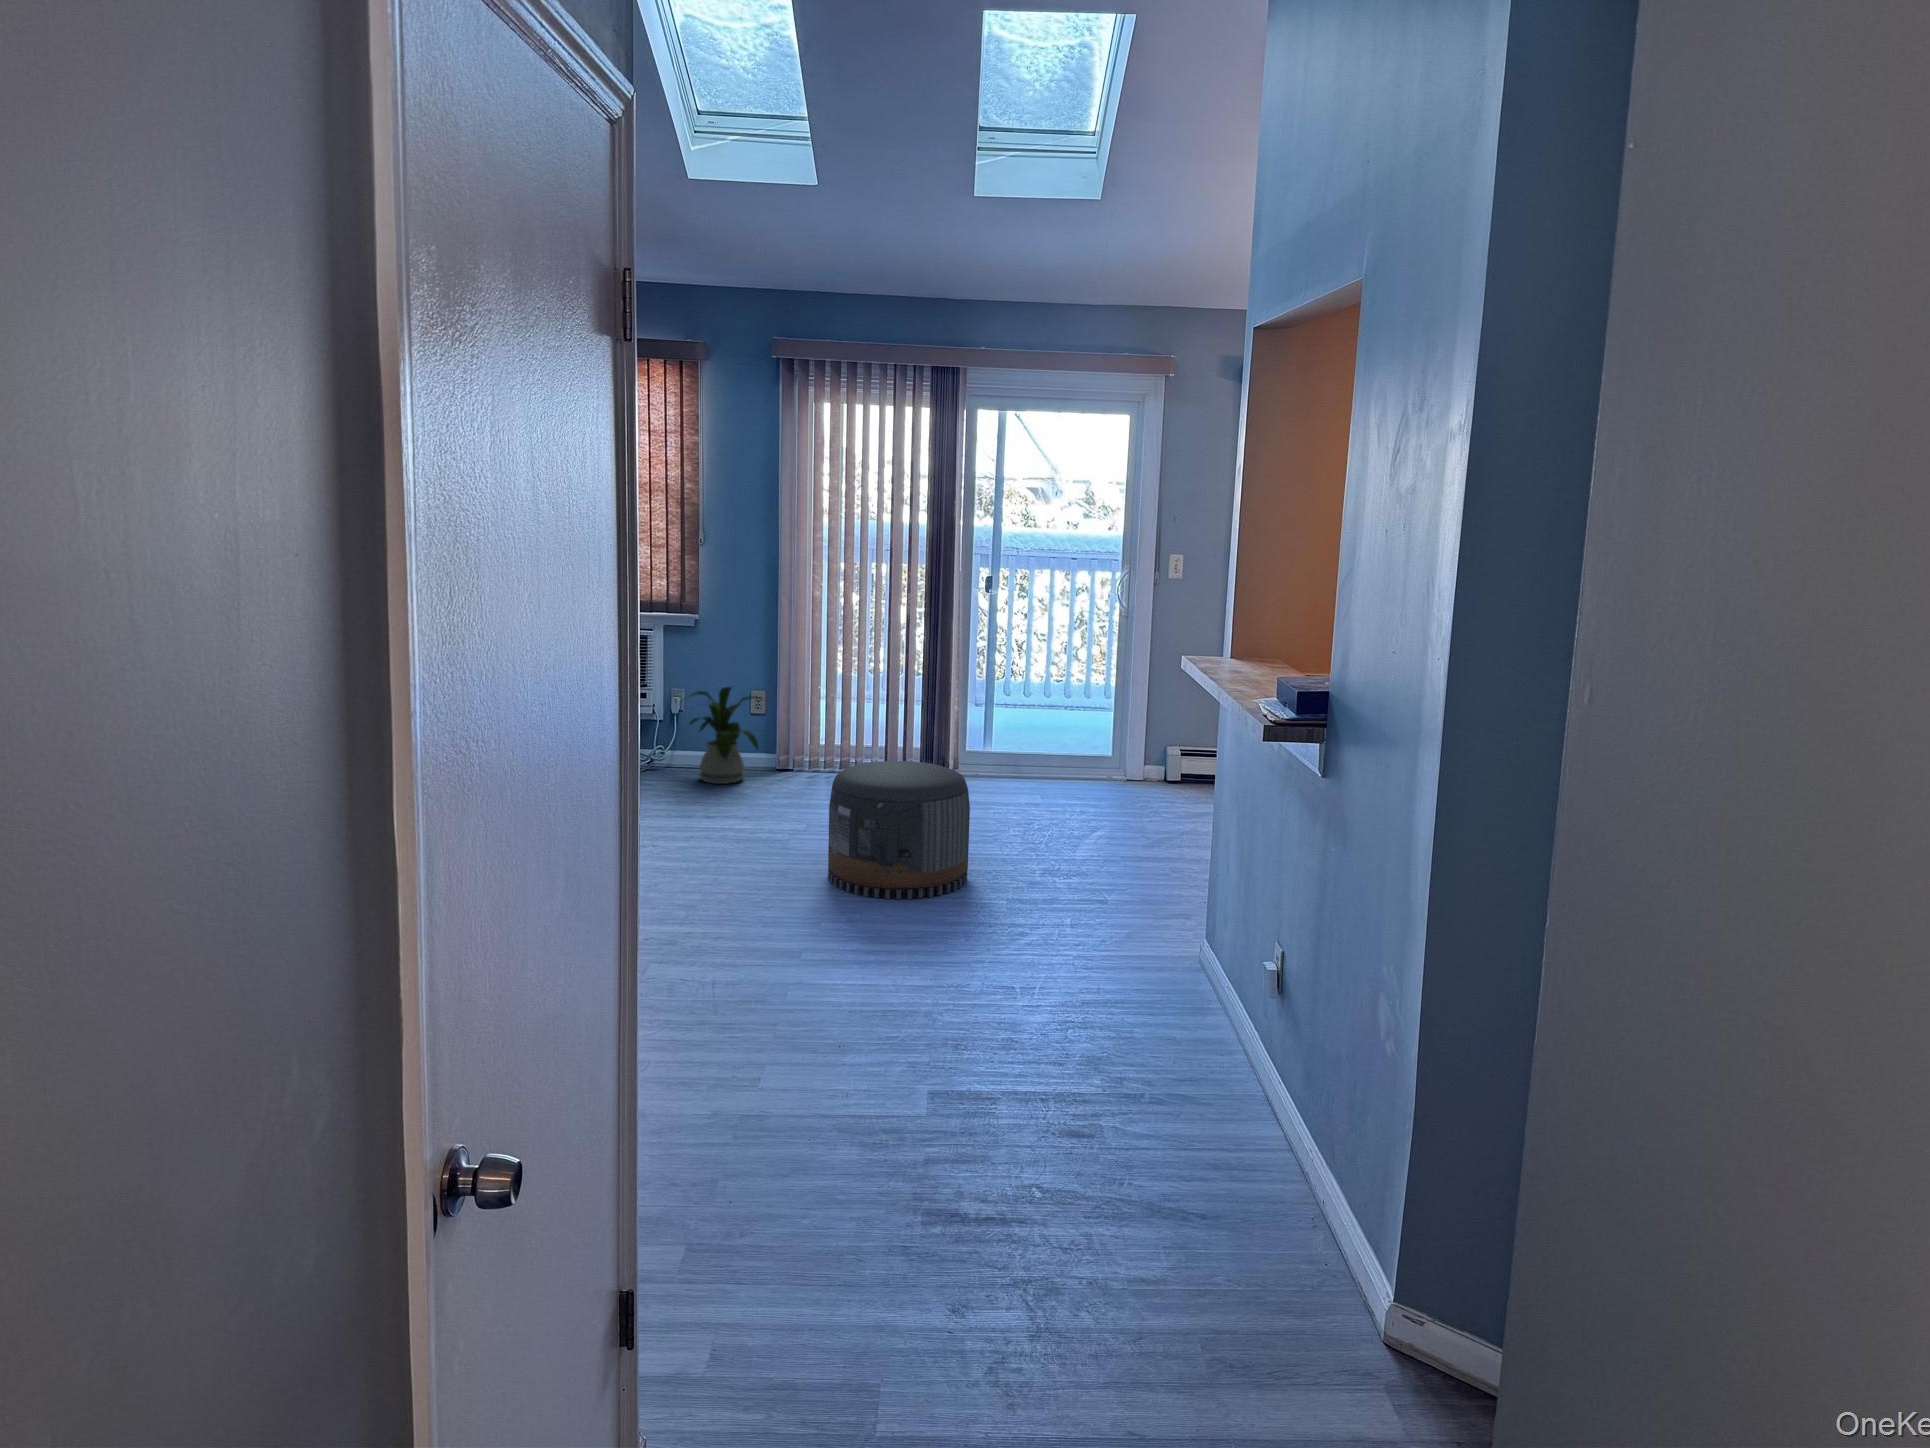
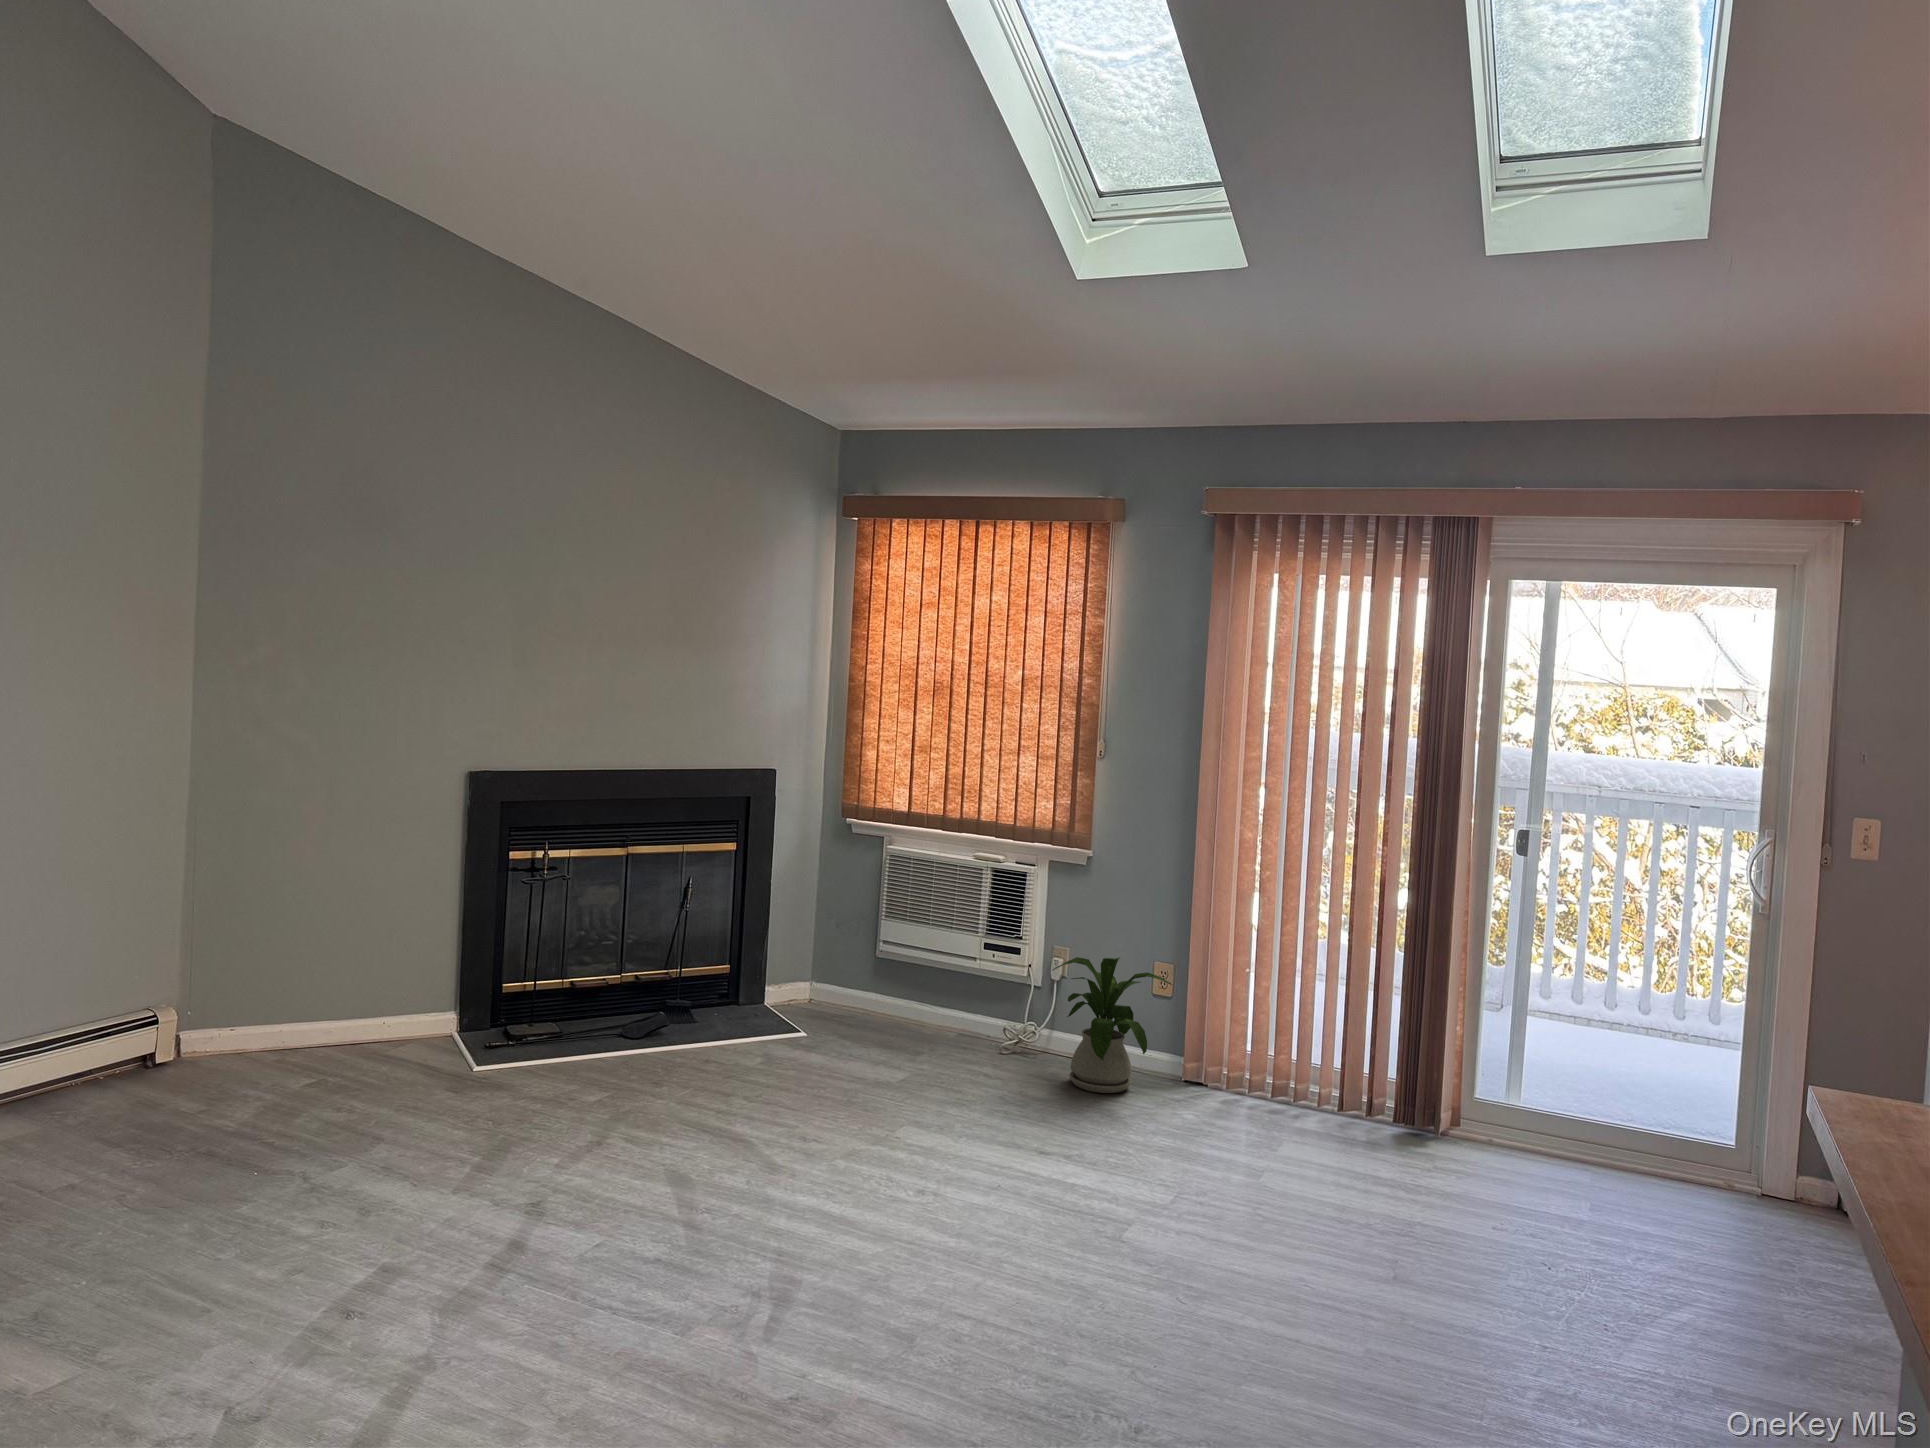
pouf: present [828,761,970,899] -> none [1174,1122,1419,1386]

